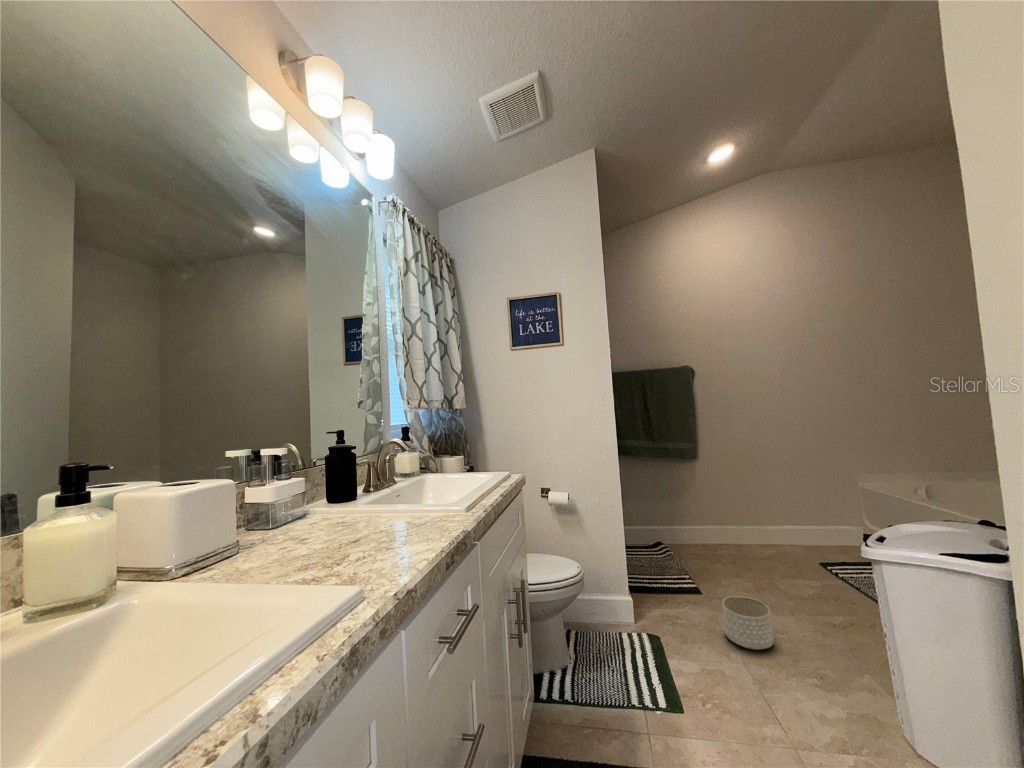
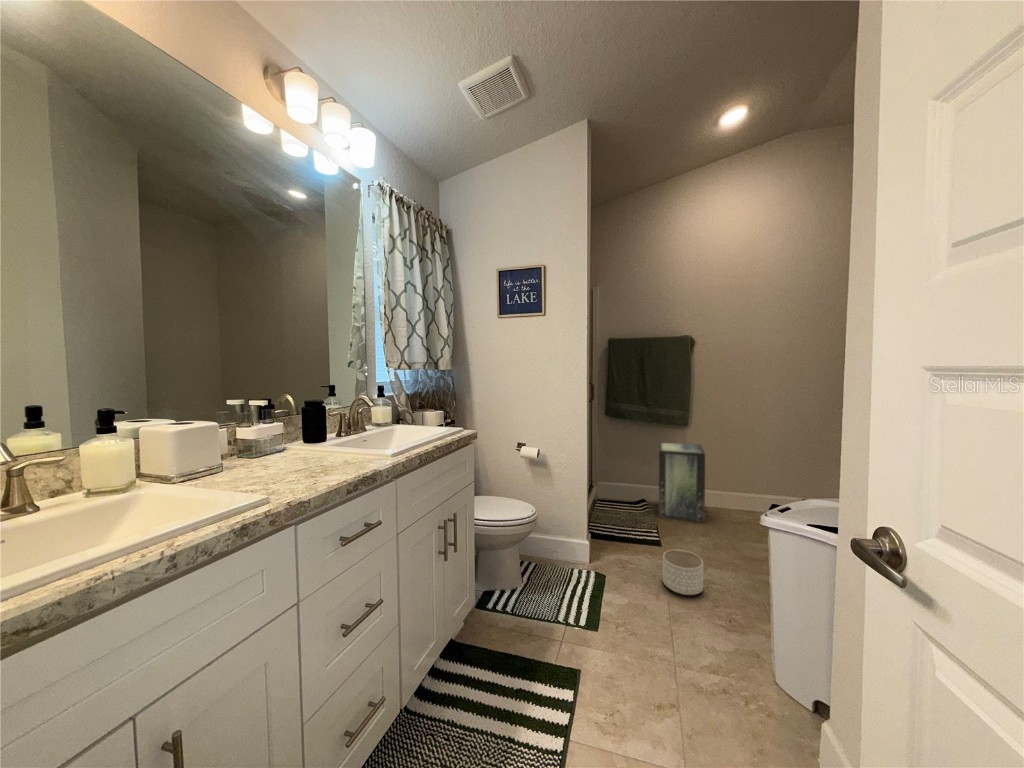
storage box: none [671,477,734,563] -> present [659,442,705,523]

